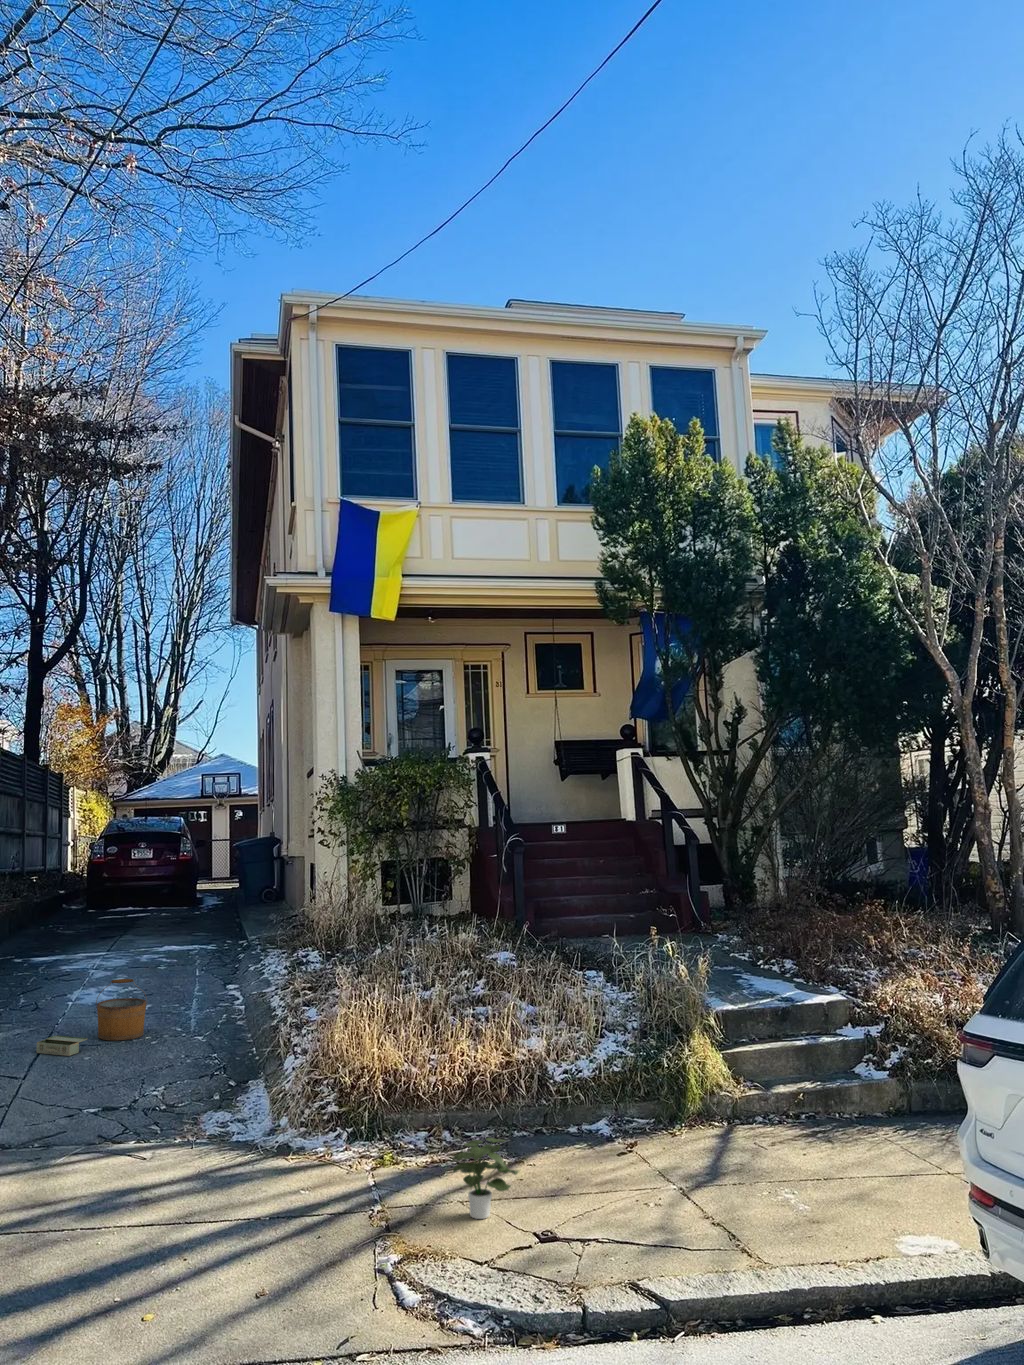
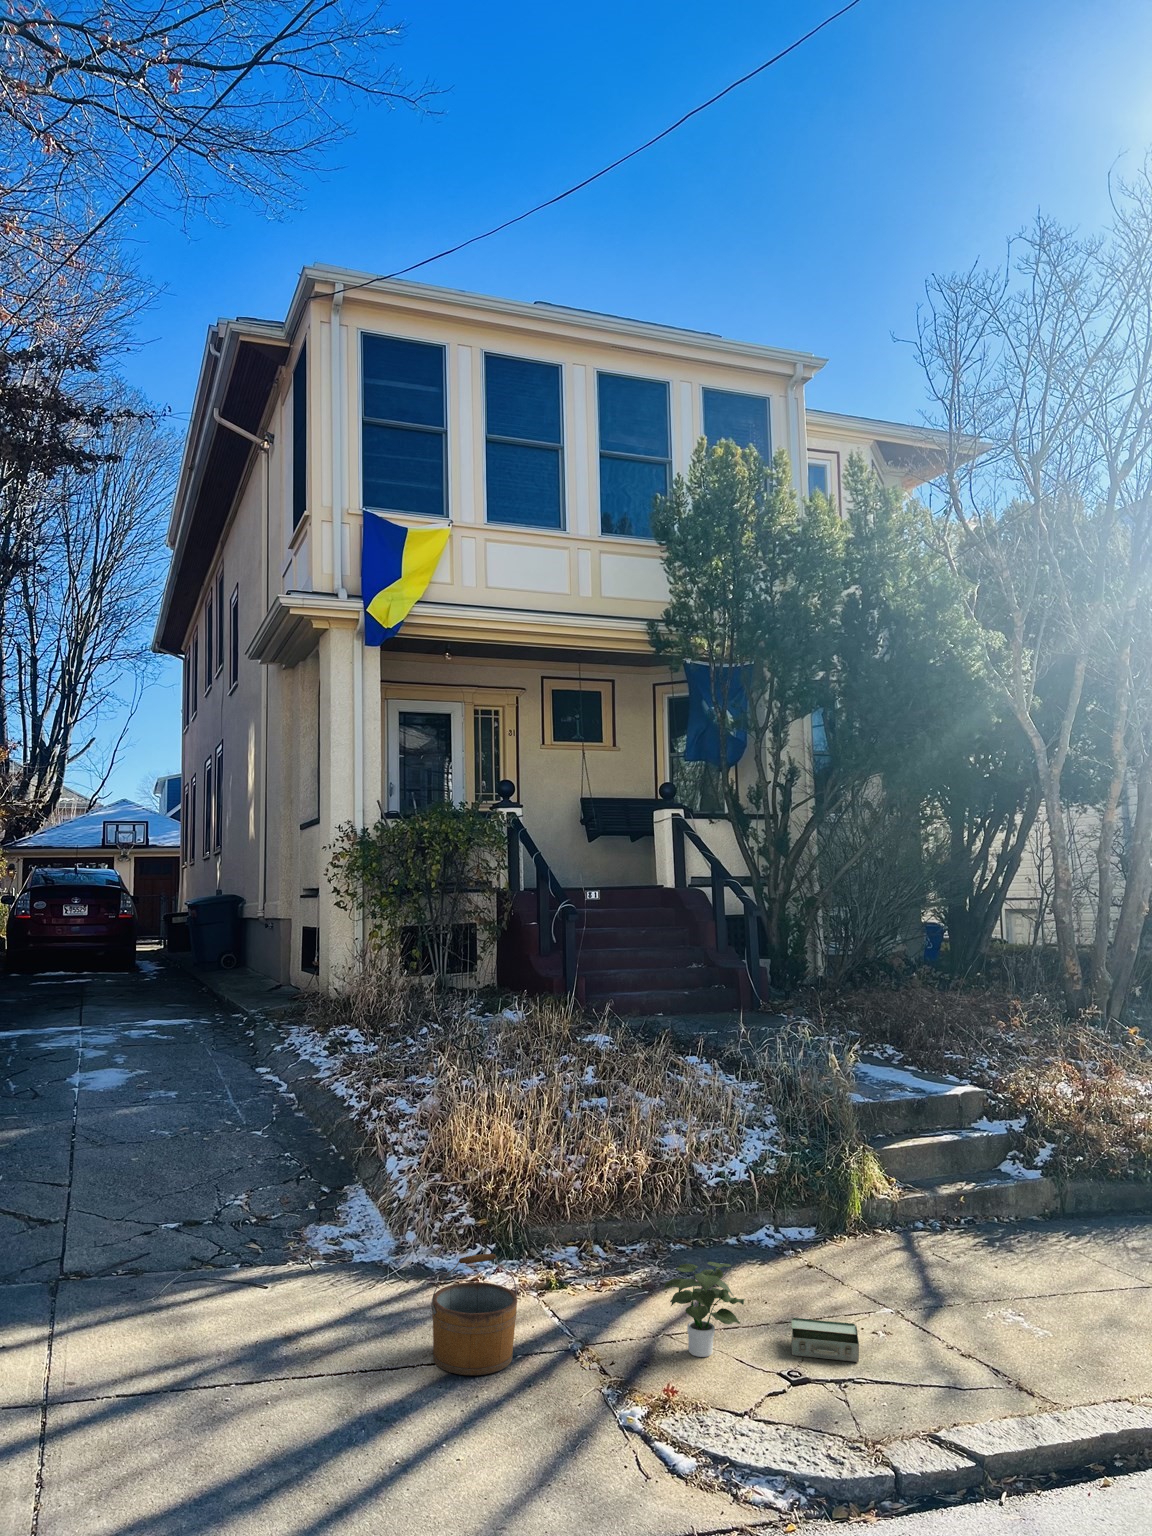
bucket: present [96,979,147,1041] -> present [431,1254,517,1375]
toolbox: present [36,1035,88,1056] -> present [791,1318,859,1362]

